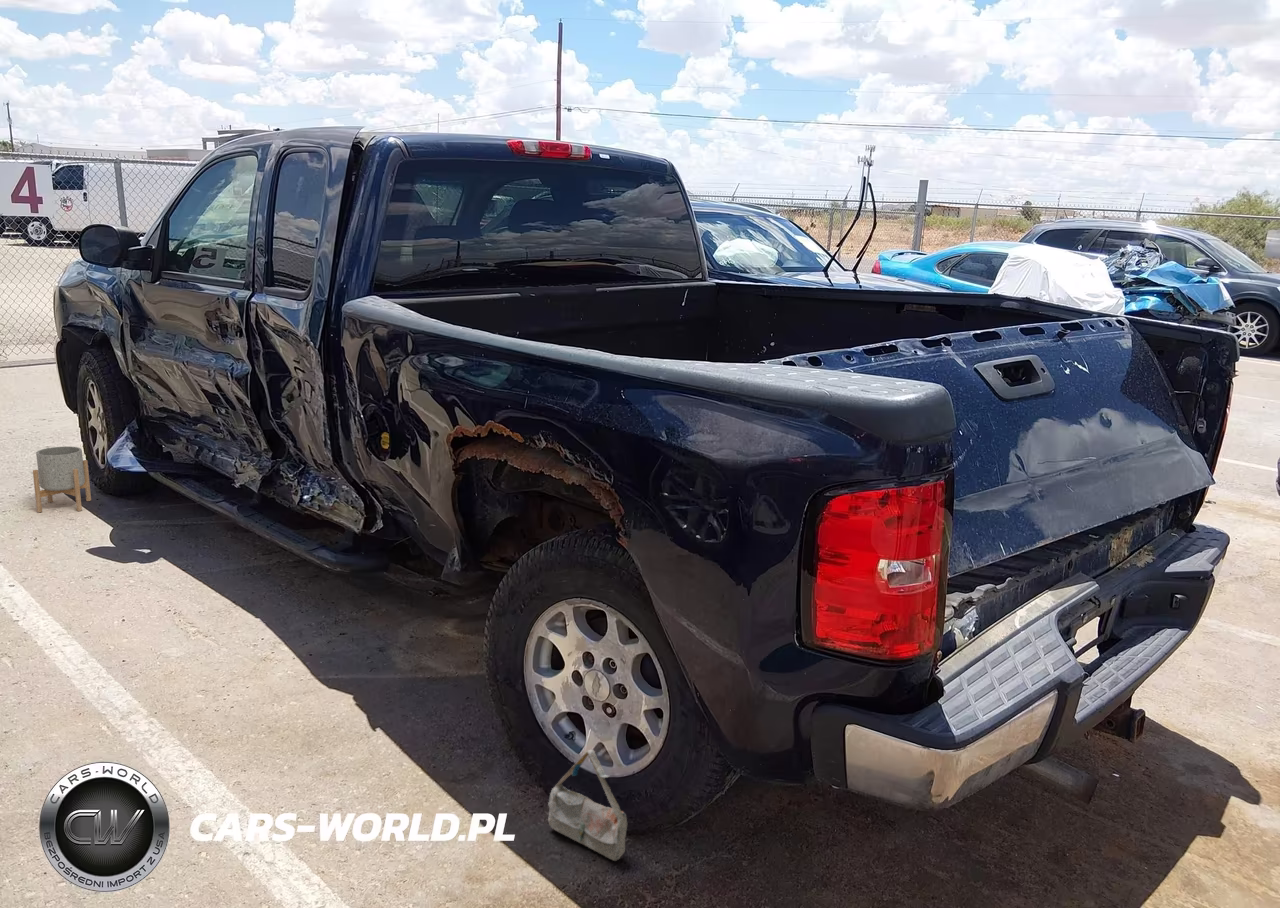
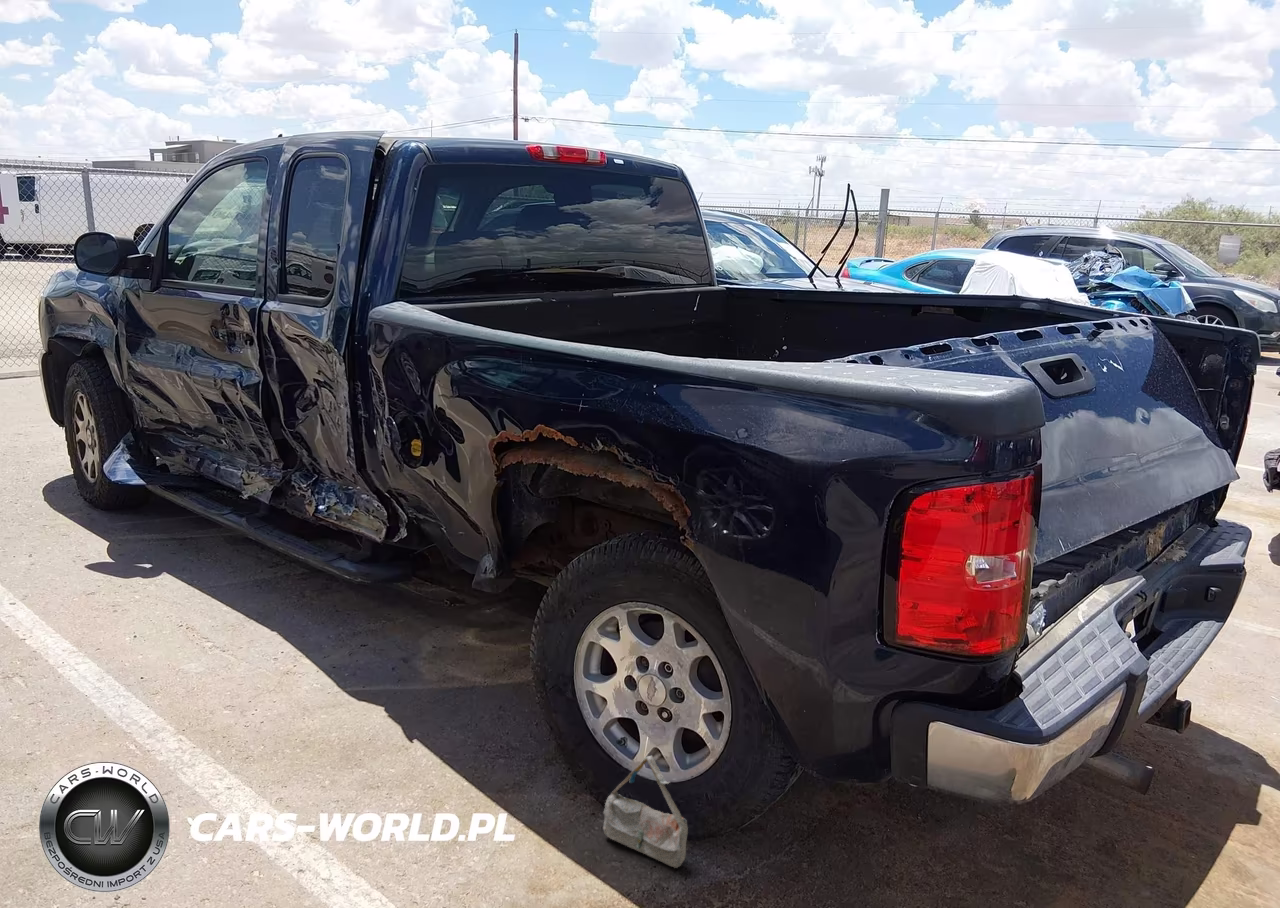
planter: present [33,446,91,512] -> none [21,460,81,528]

